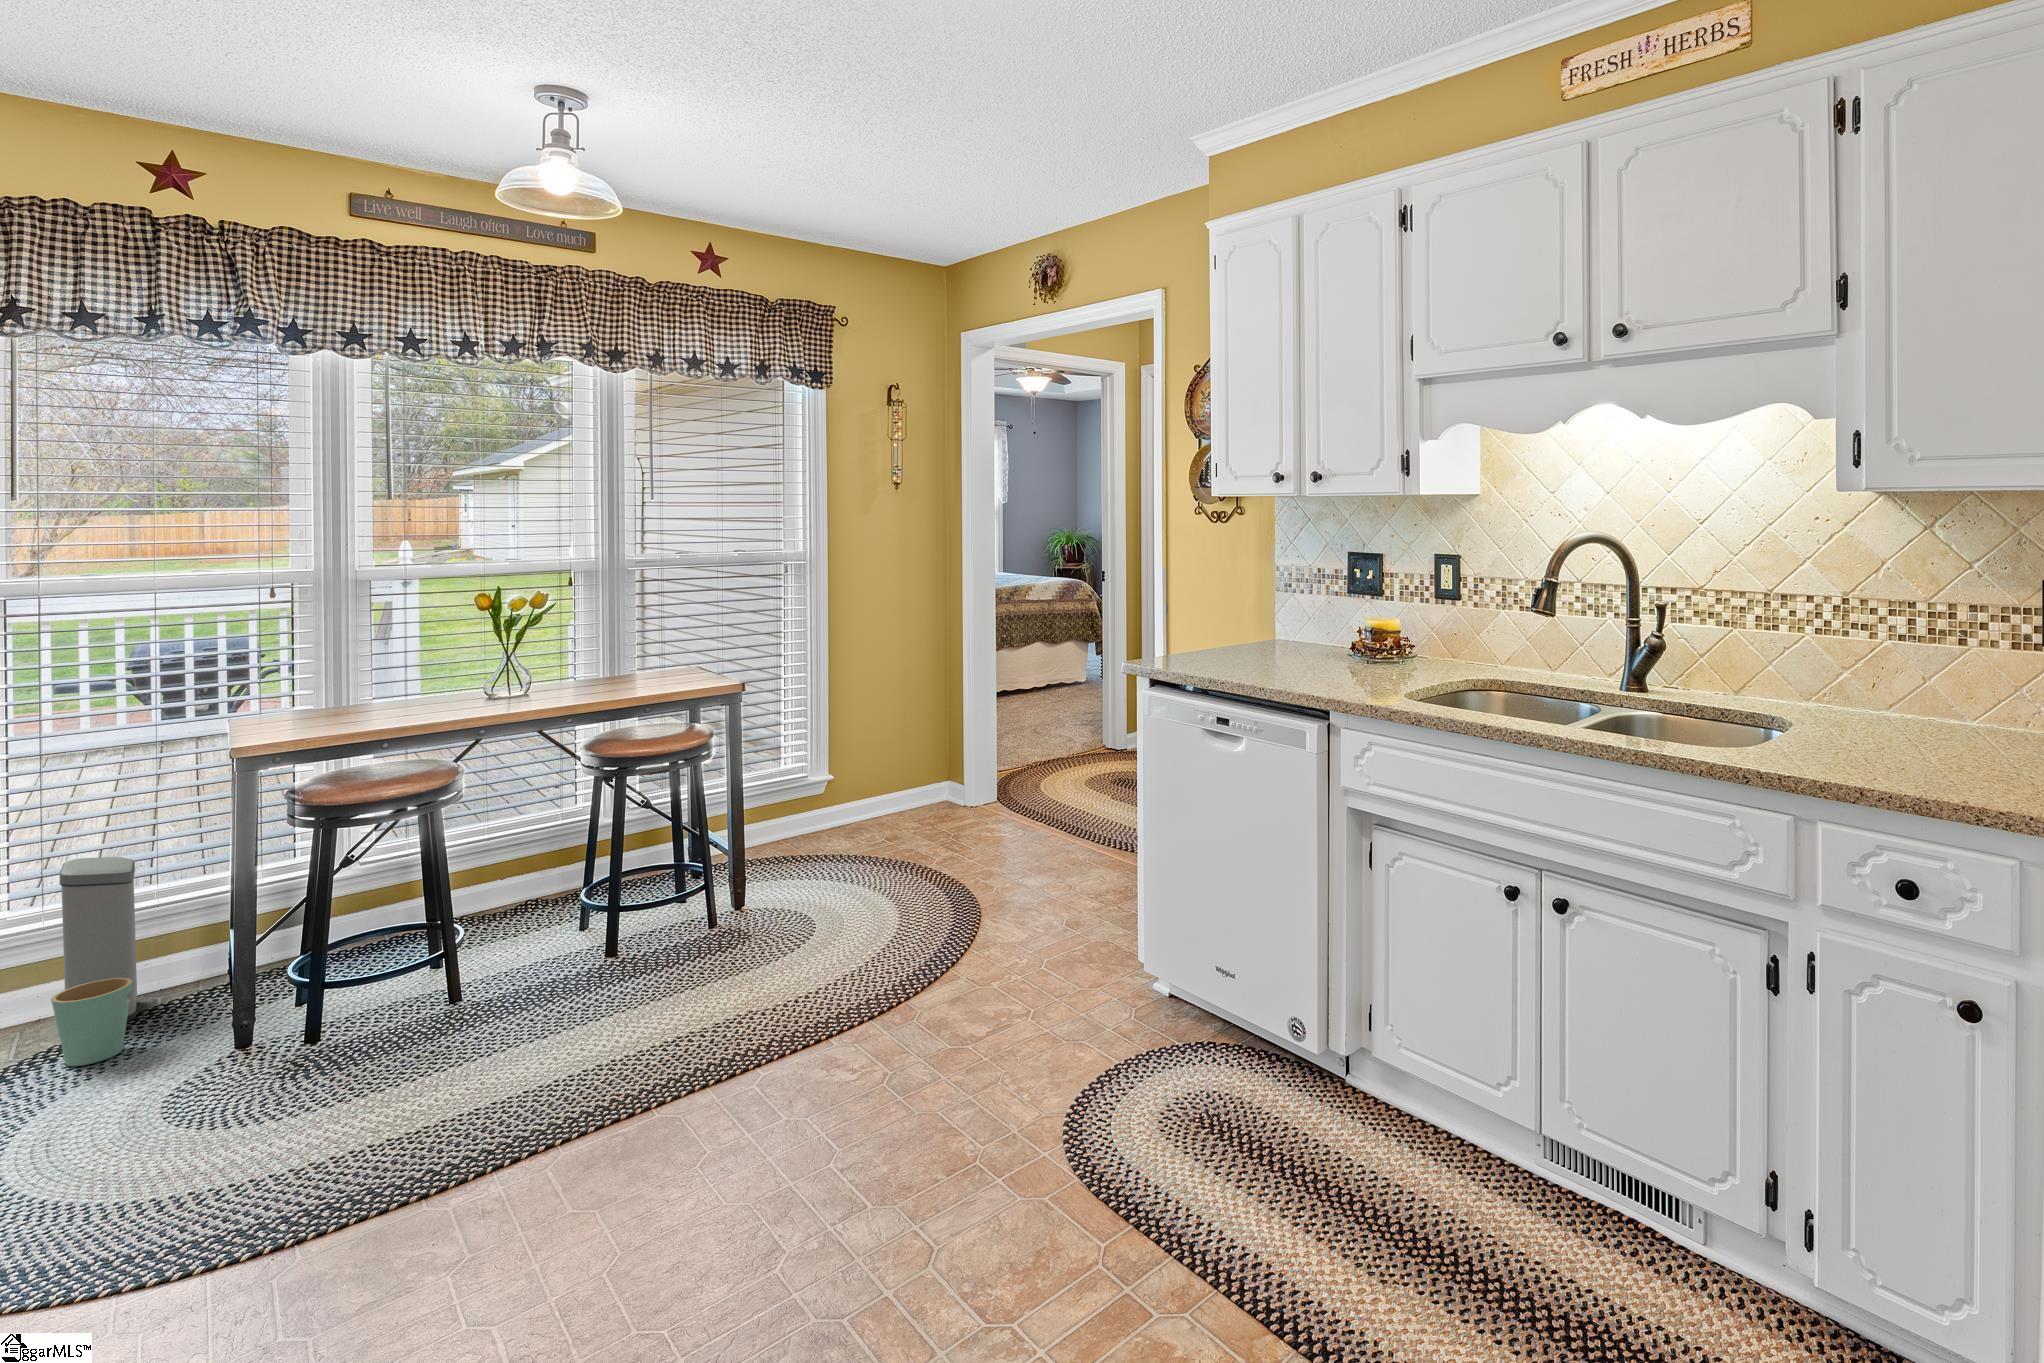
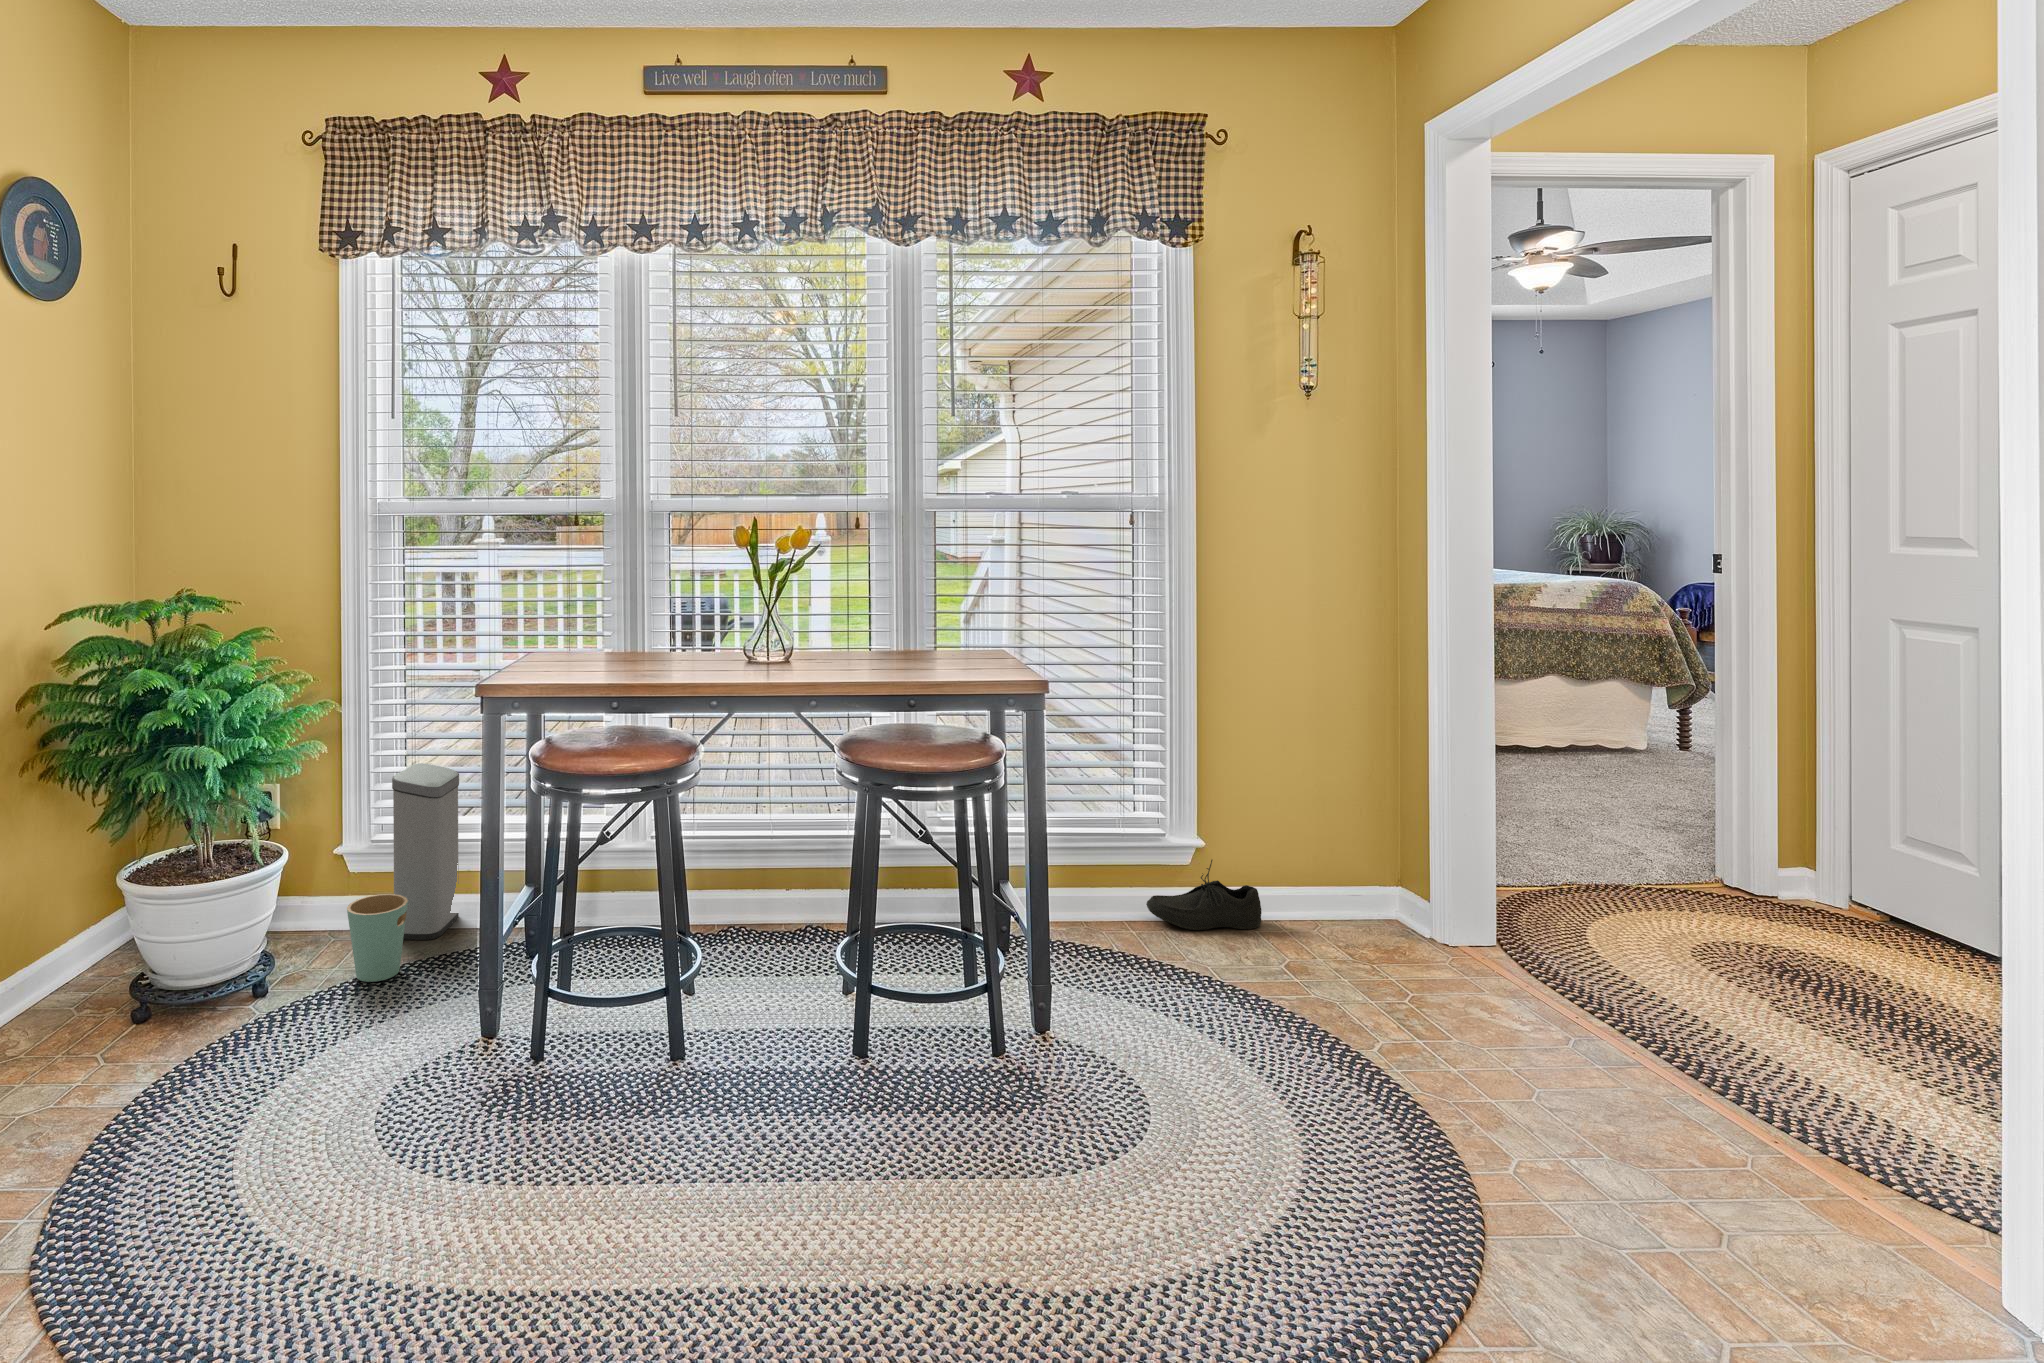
shoe: none [807,792,880,838] -> present [1146,860,1261,930]

